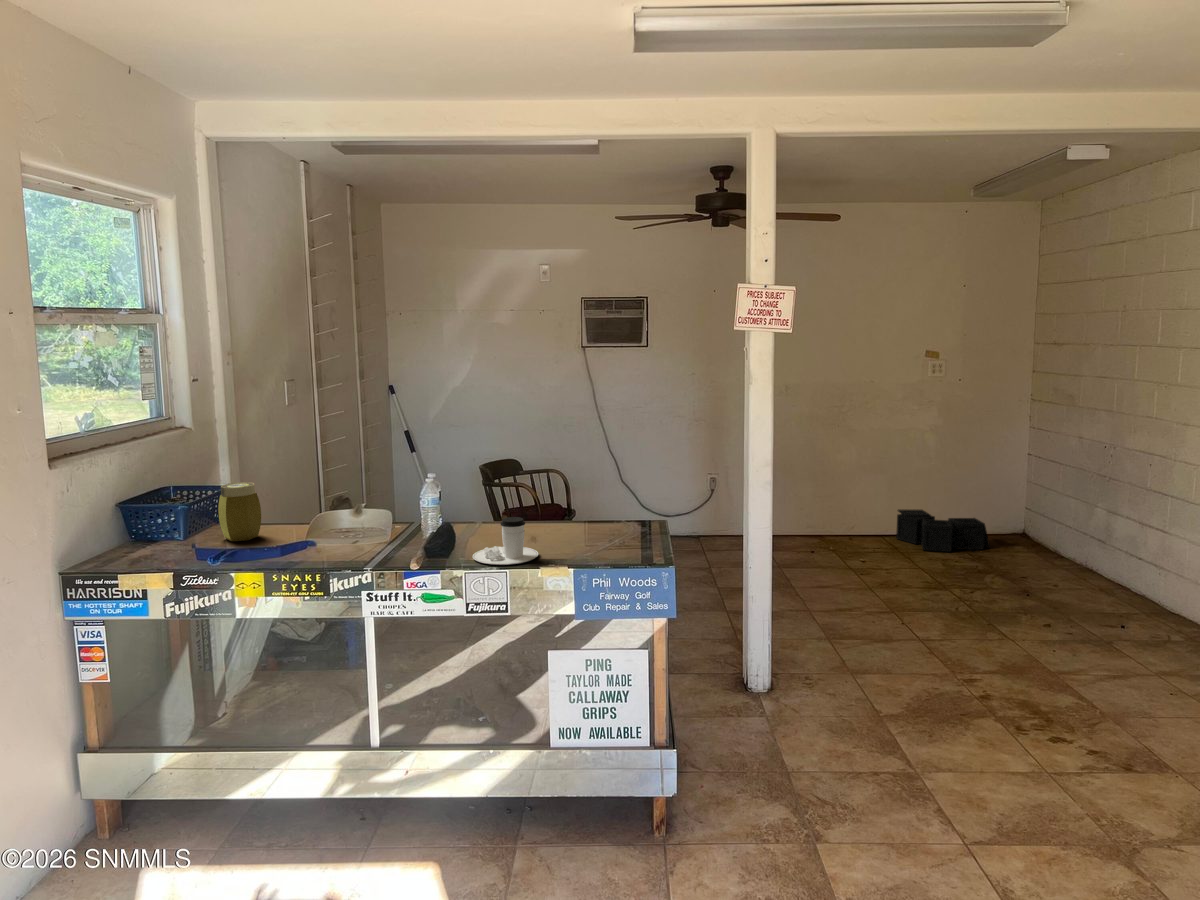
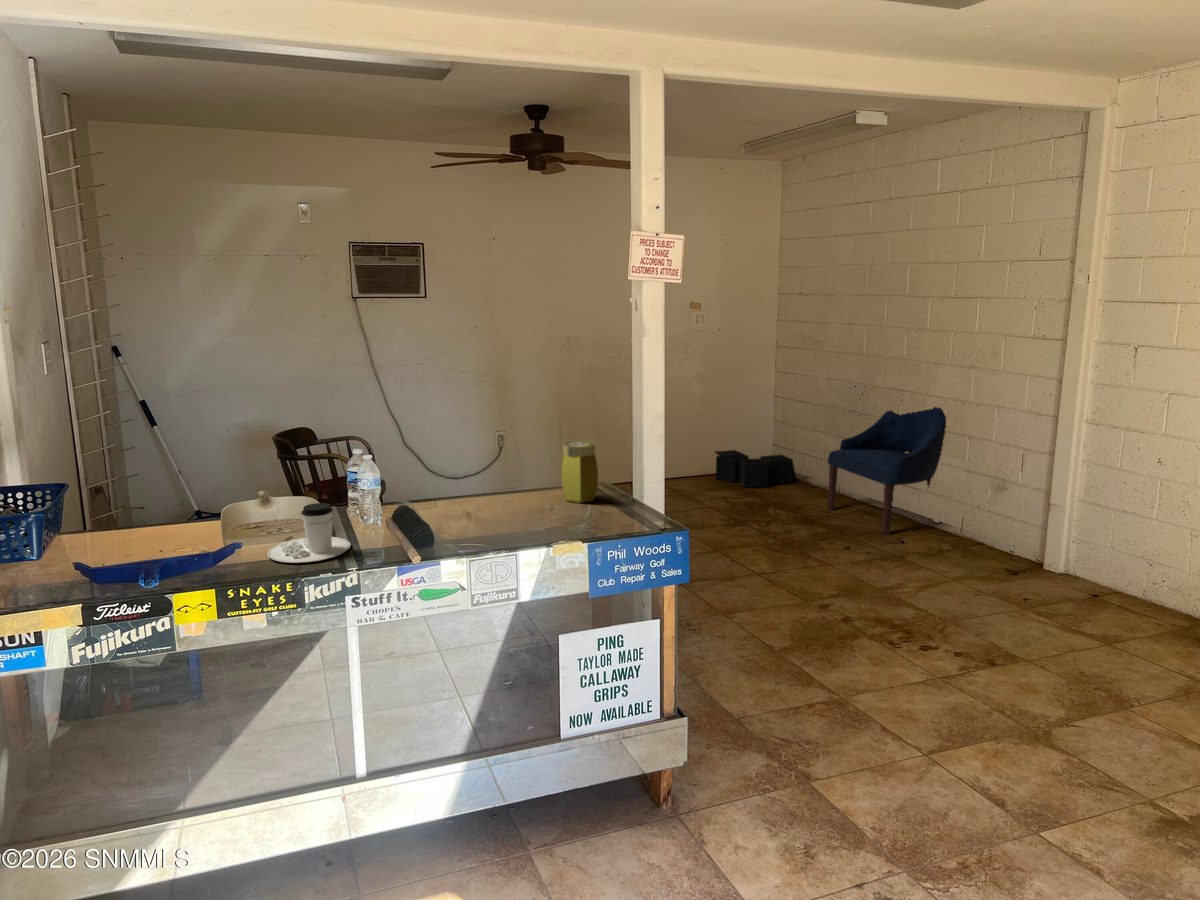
chair: none [1009,441,1160,615] -> present [828,407,946,535]
jar: present [218,482,261,541] -> present [561,441,598,503]
coffee cup: present [472,517,538,565] -> present [268,503,350,563]

